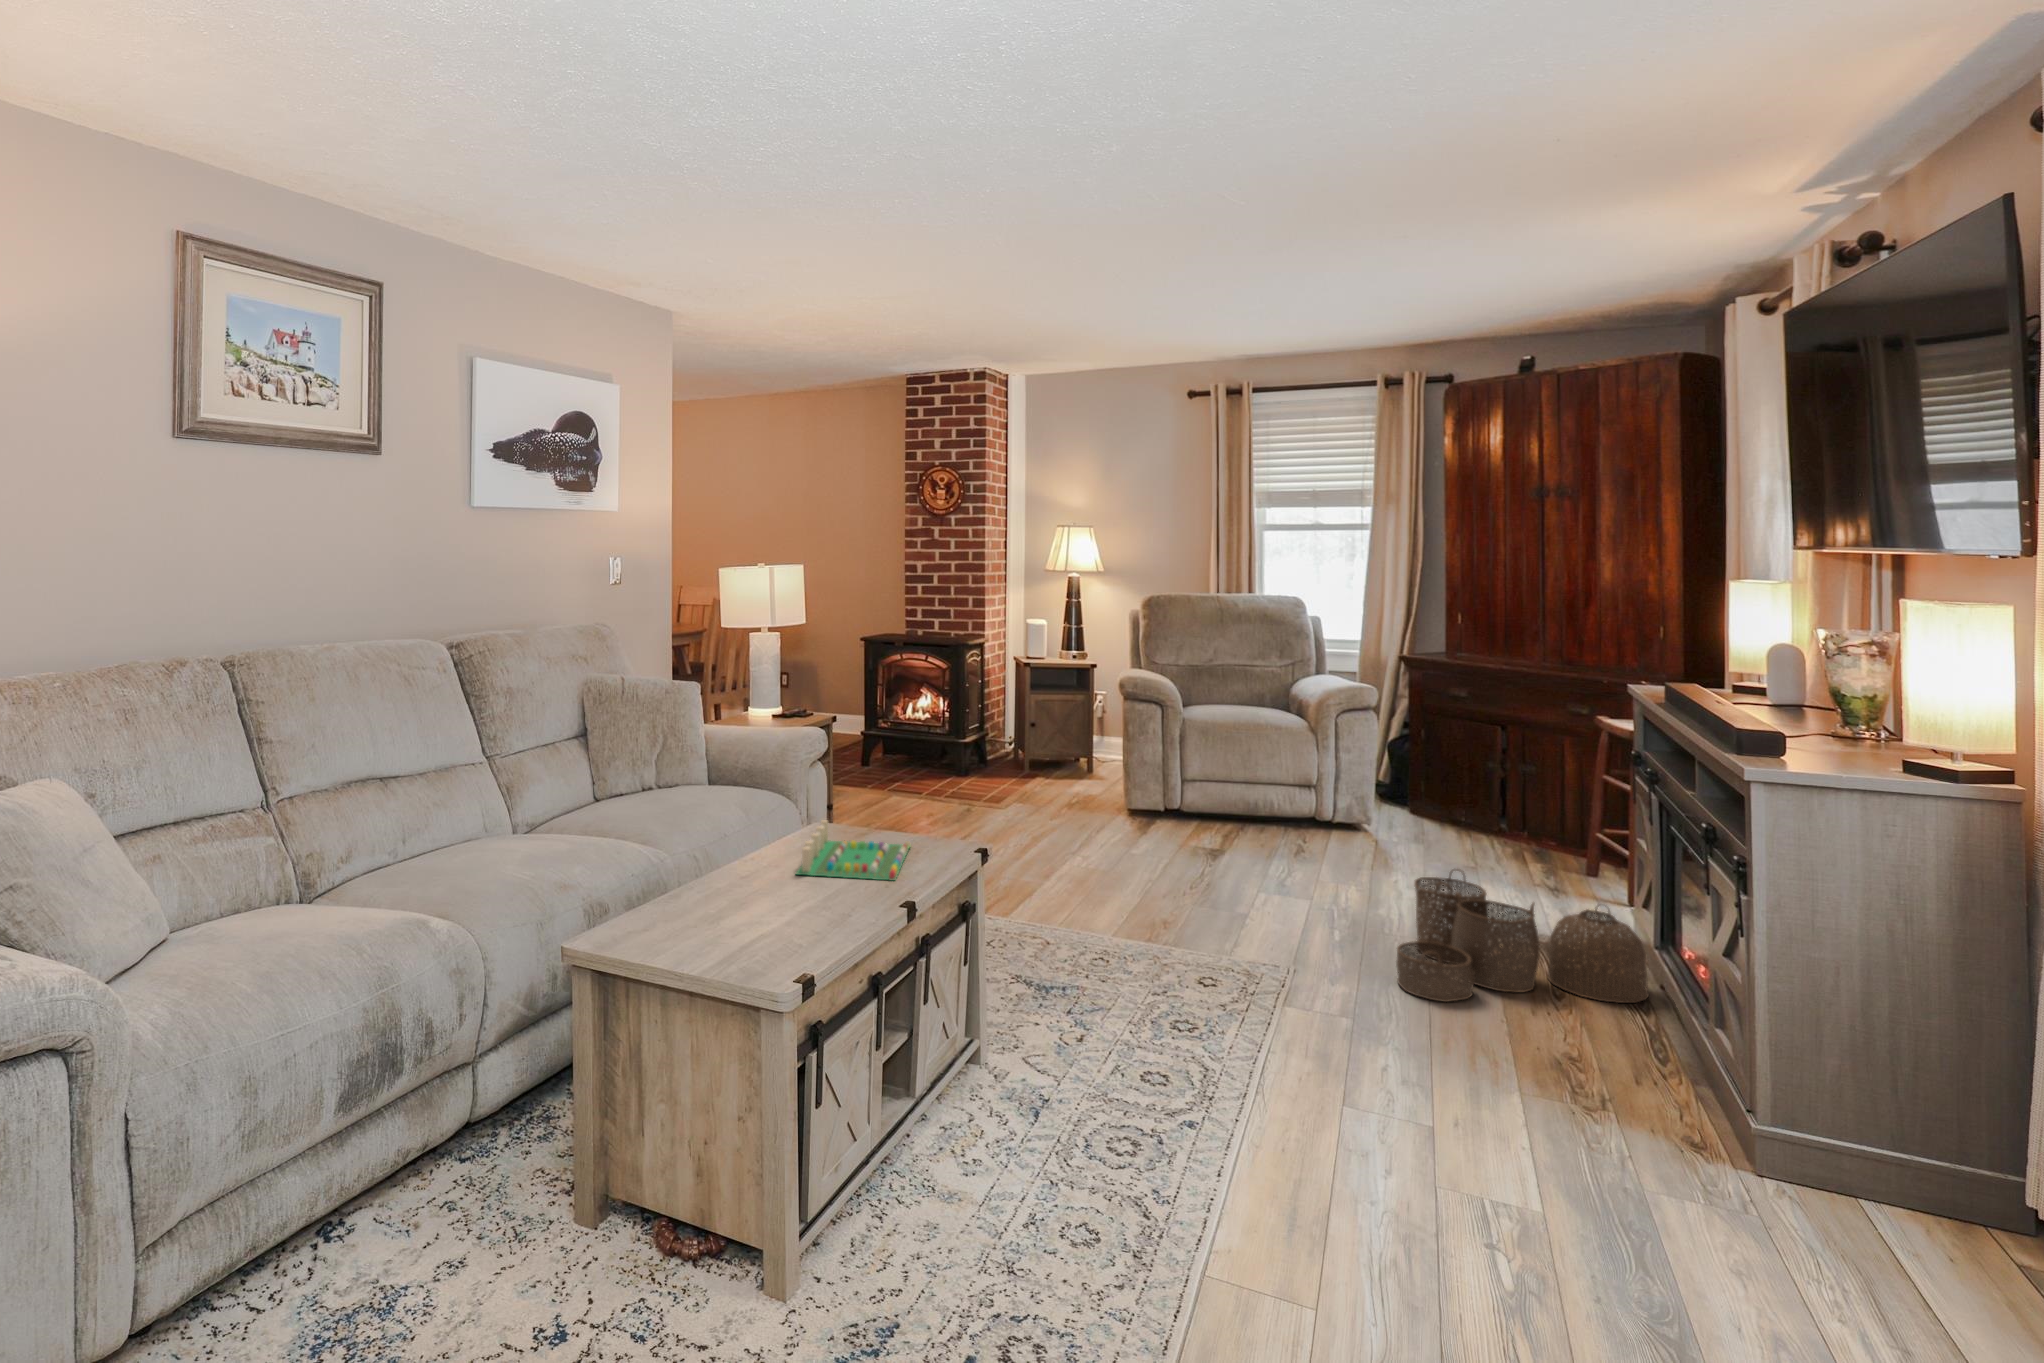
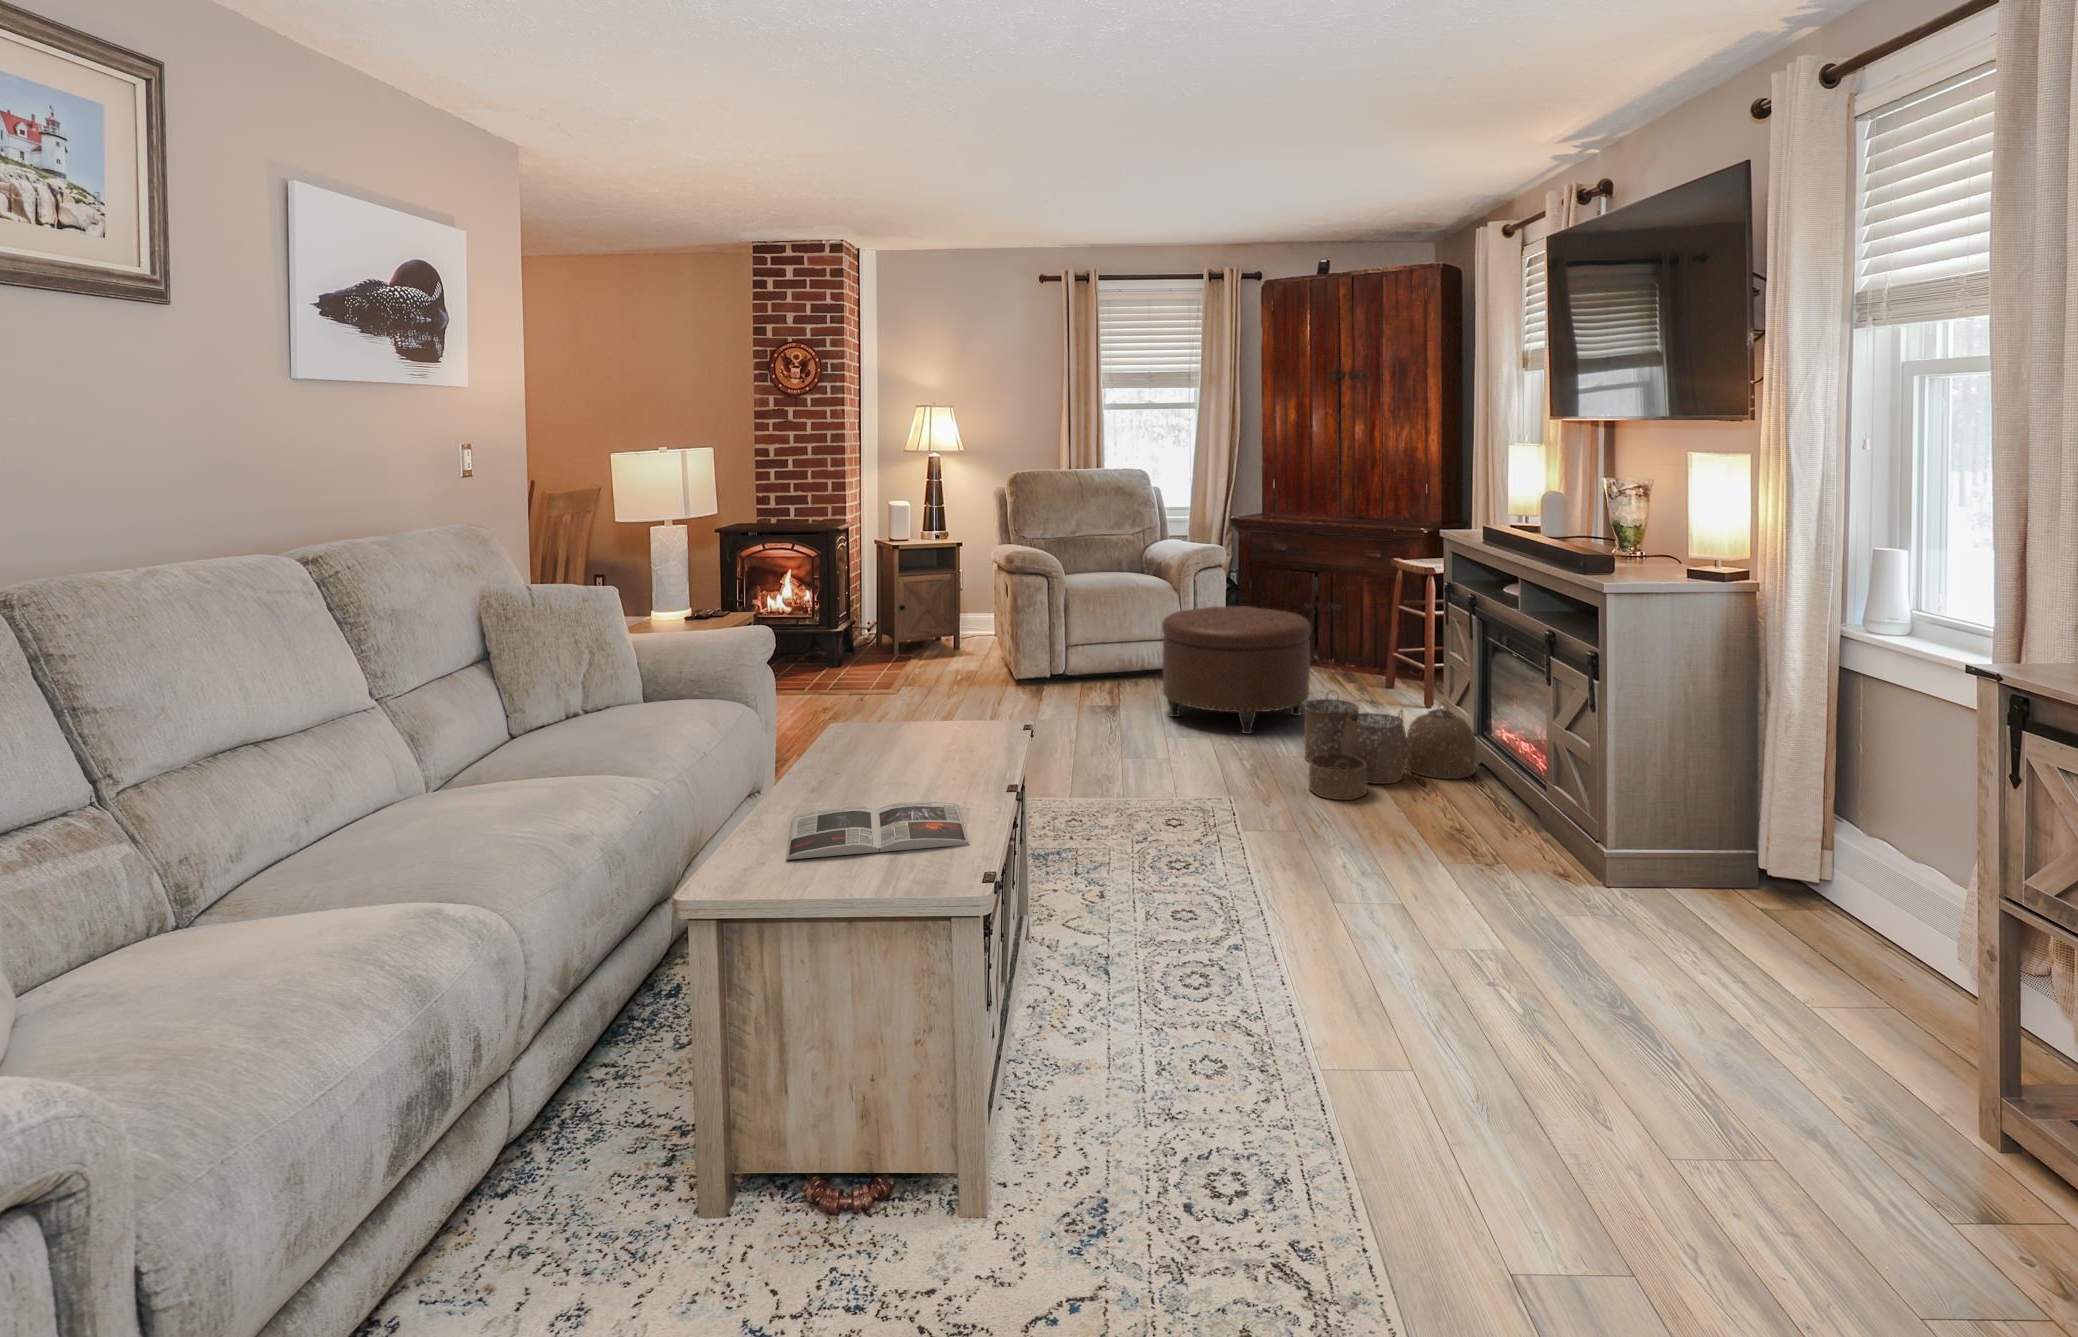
ottoman: none [1271,757,1457,908] -> present [1162,606,1311,734]
board game: present [796,820,910,881] -> none [849,718,968,779]
magazine: none [677,894,855,944] -> present [787,802,970,860]

